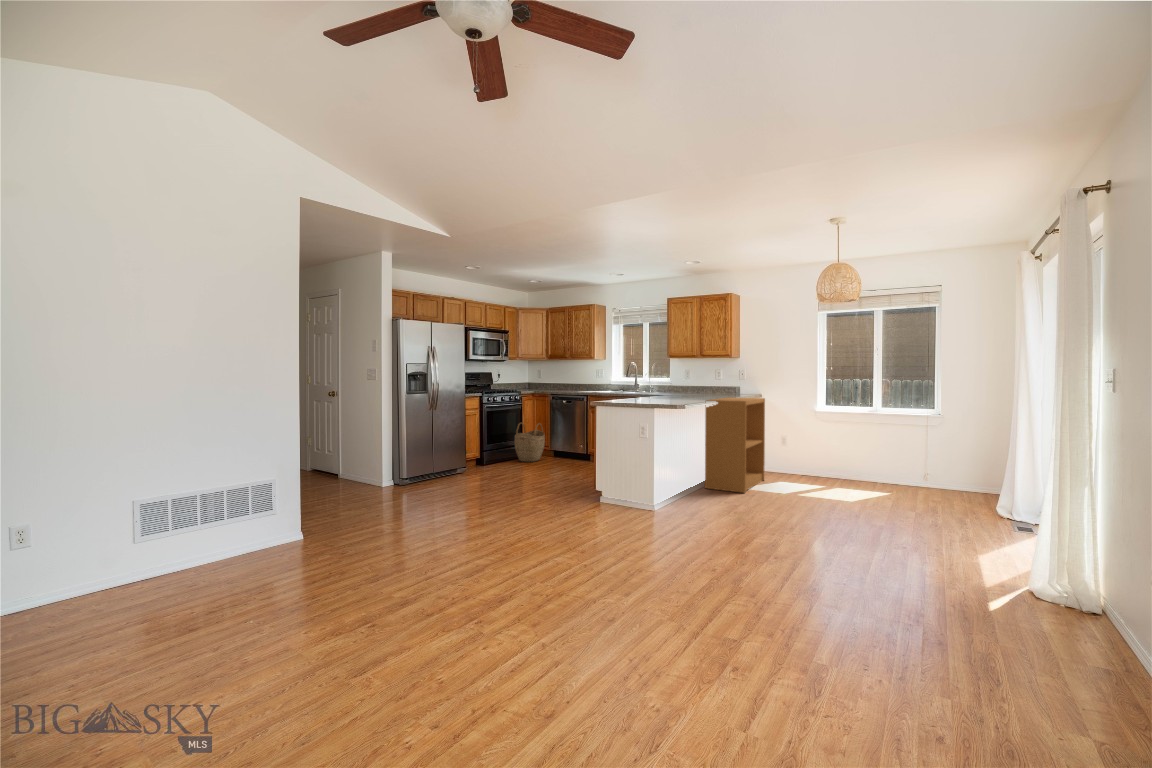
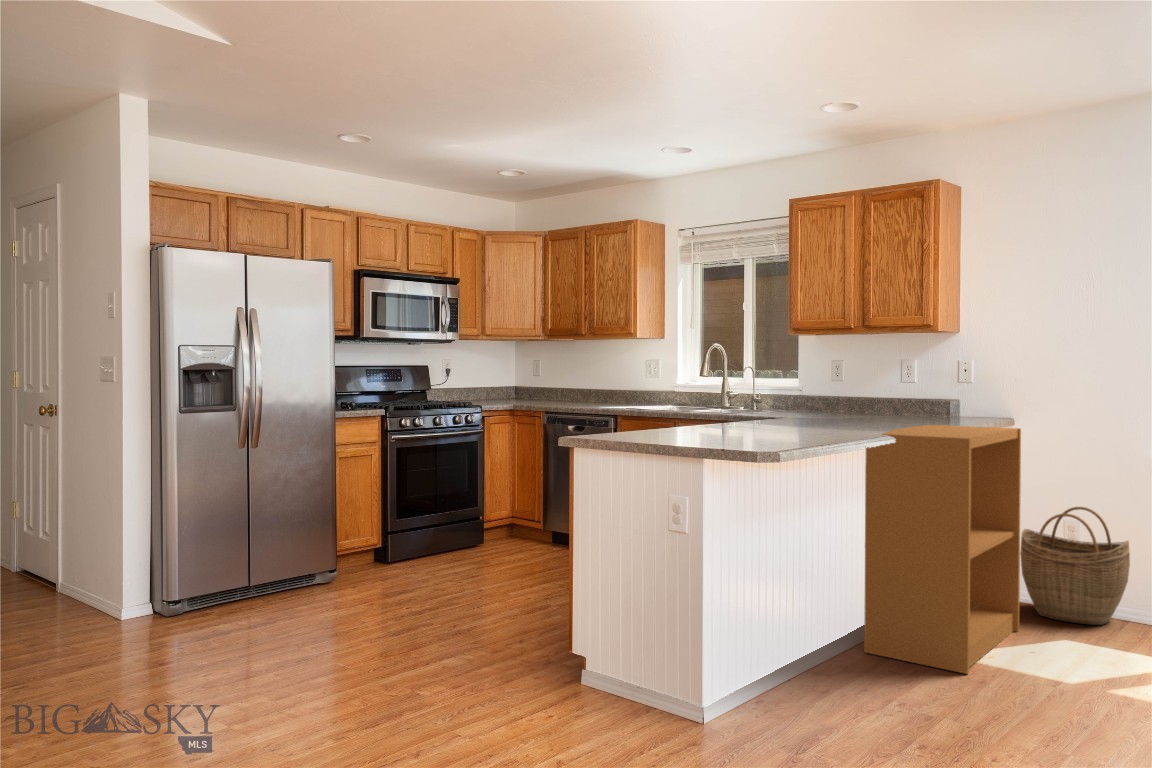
woven basket: present [514,423,545,462] -> present [1020,507,1130,625]

